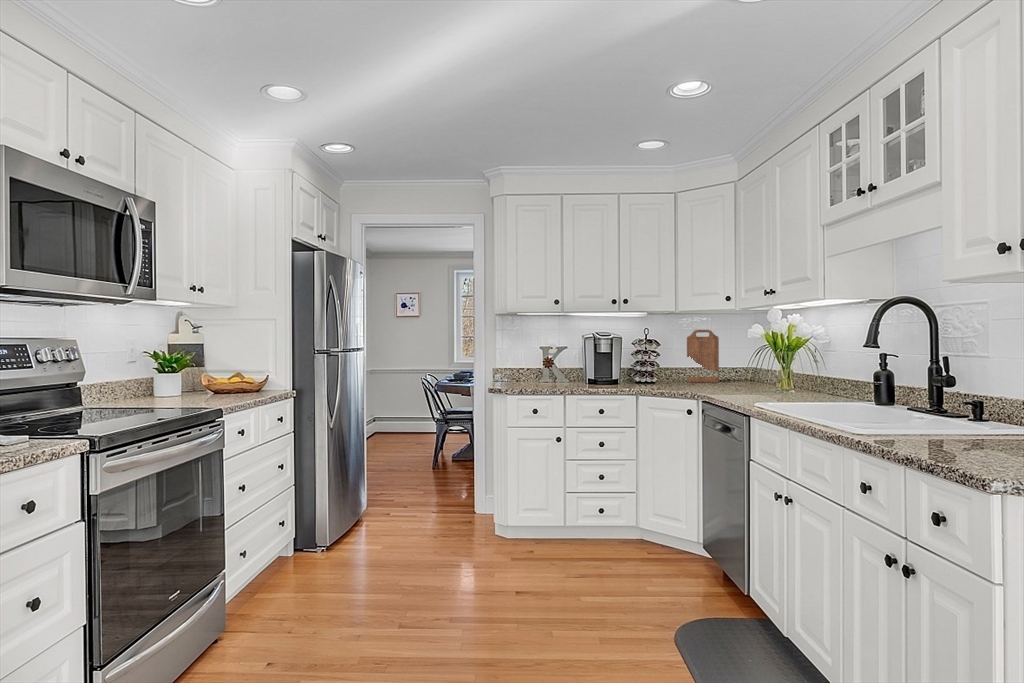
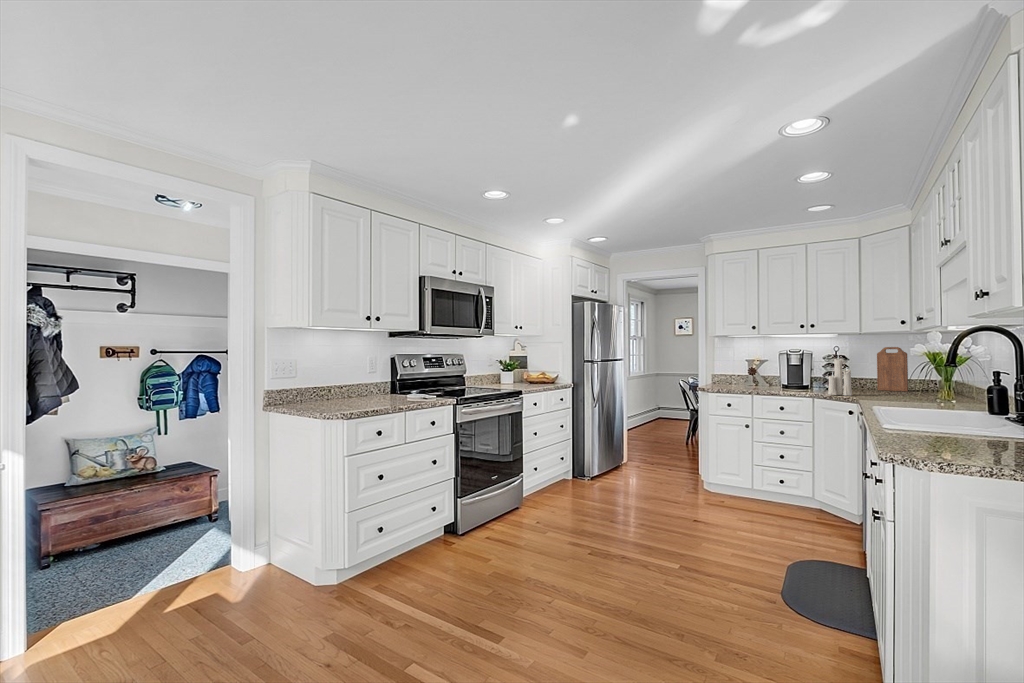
candle: none [662,334,689,391] -> present [828,356,852,396]

